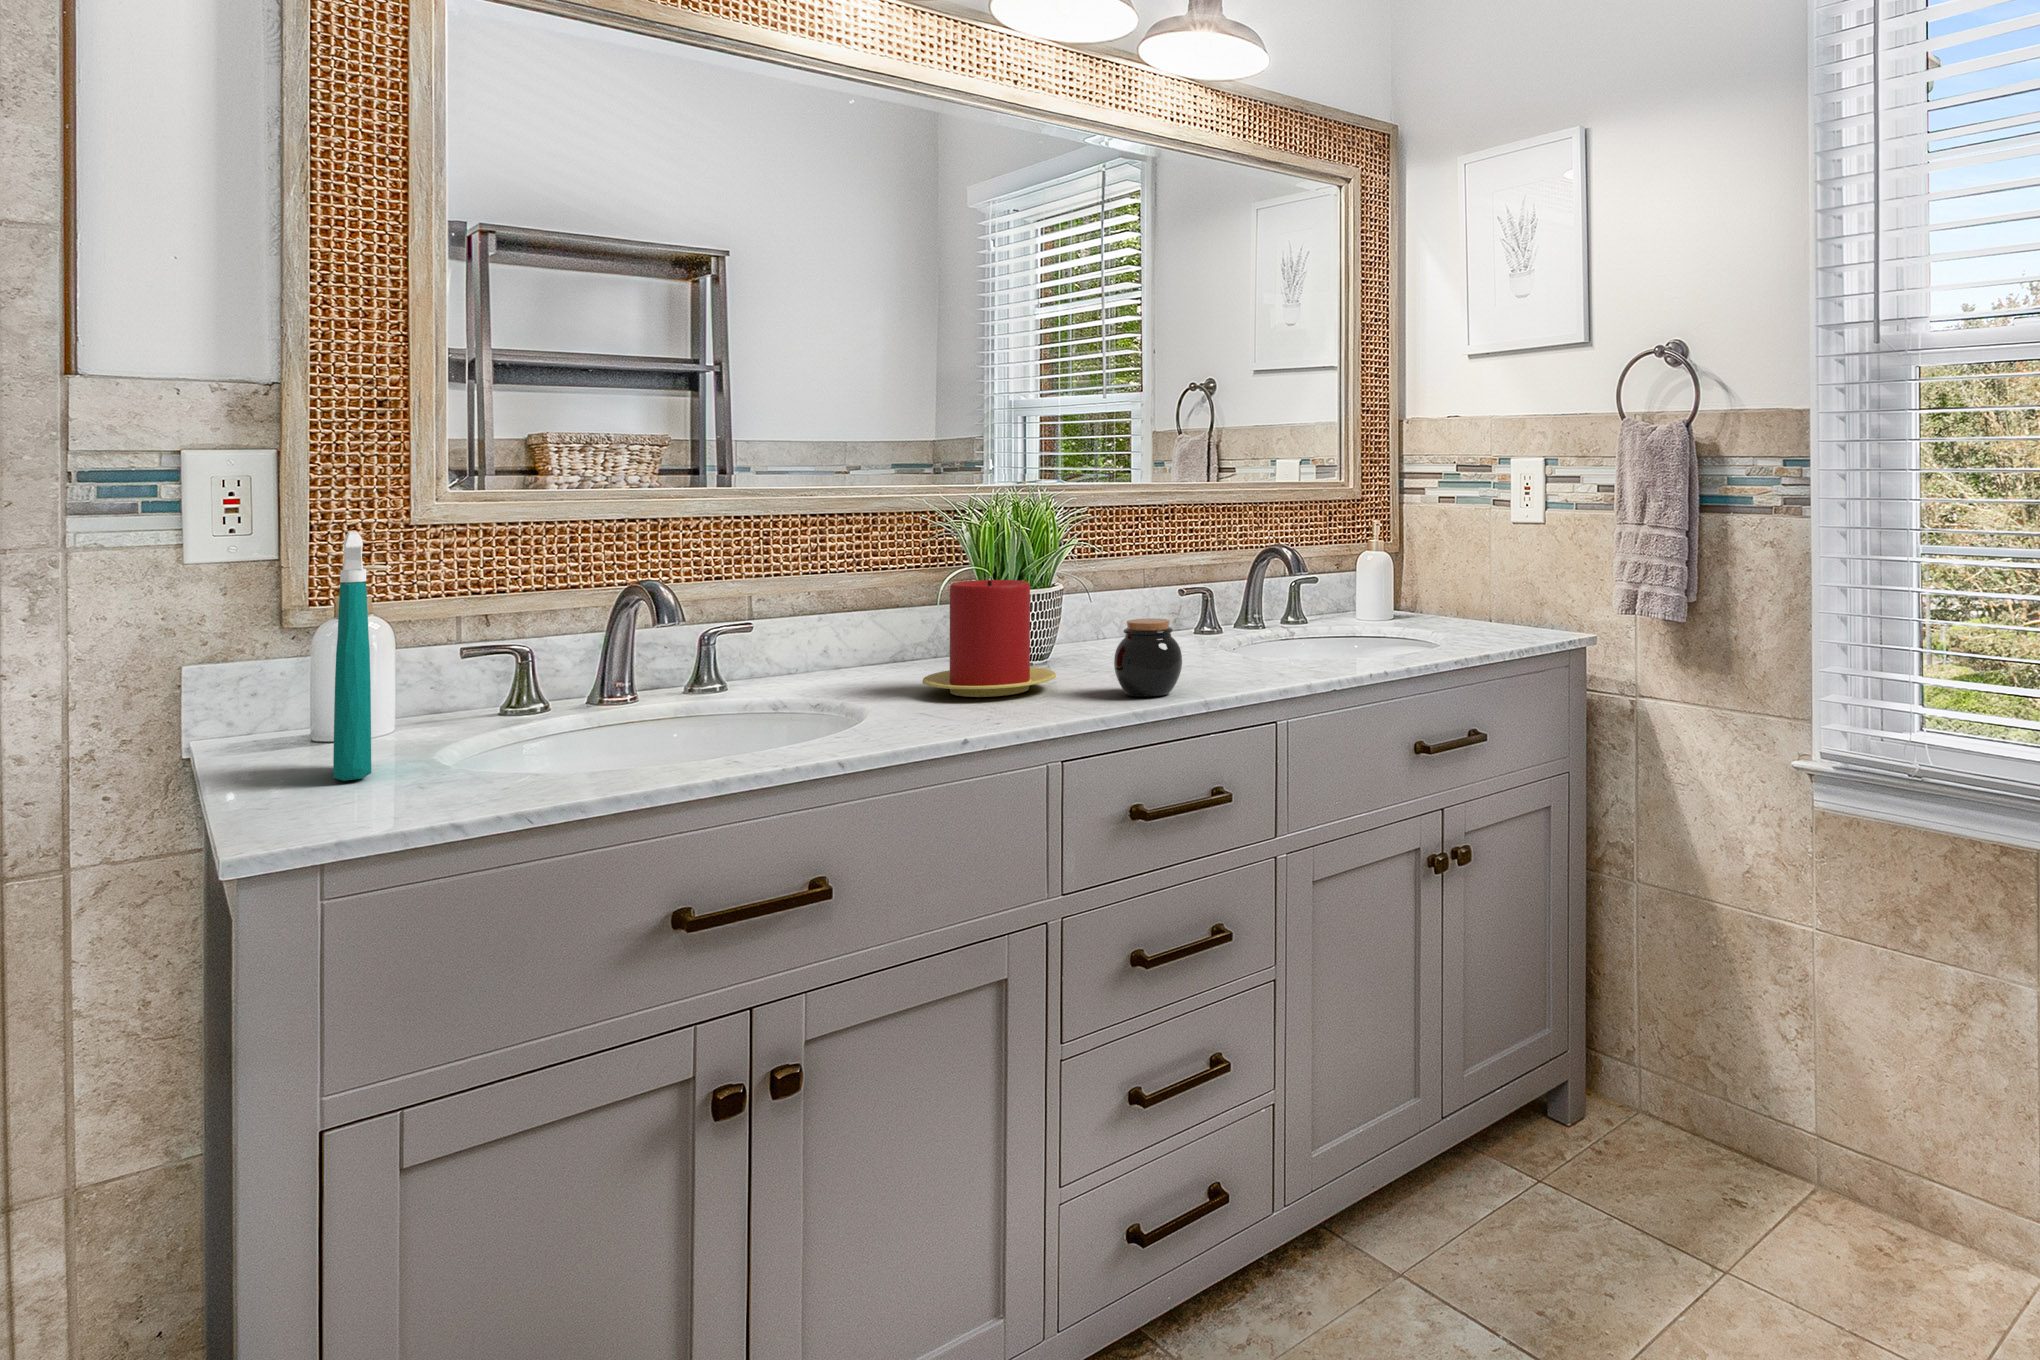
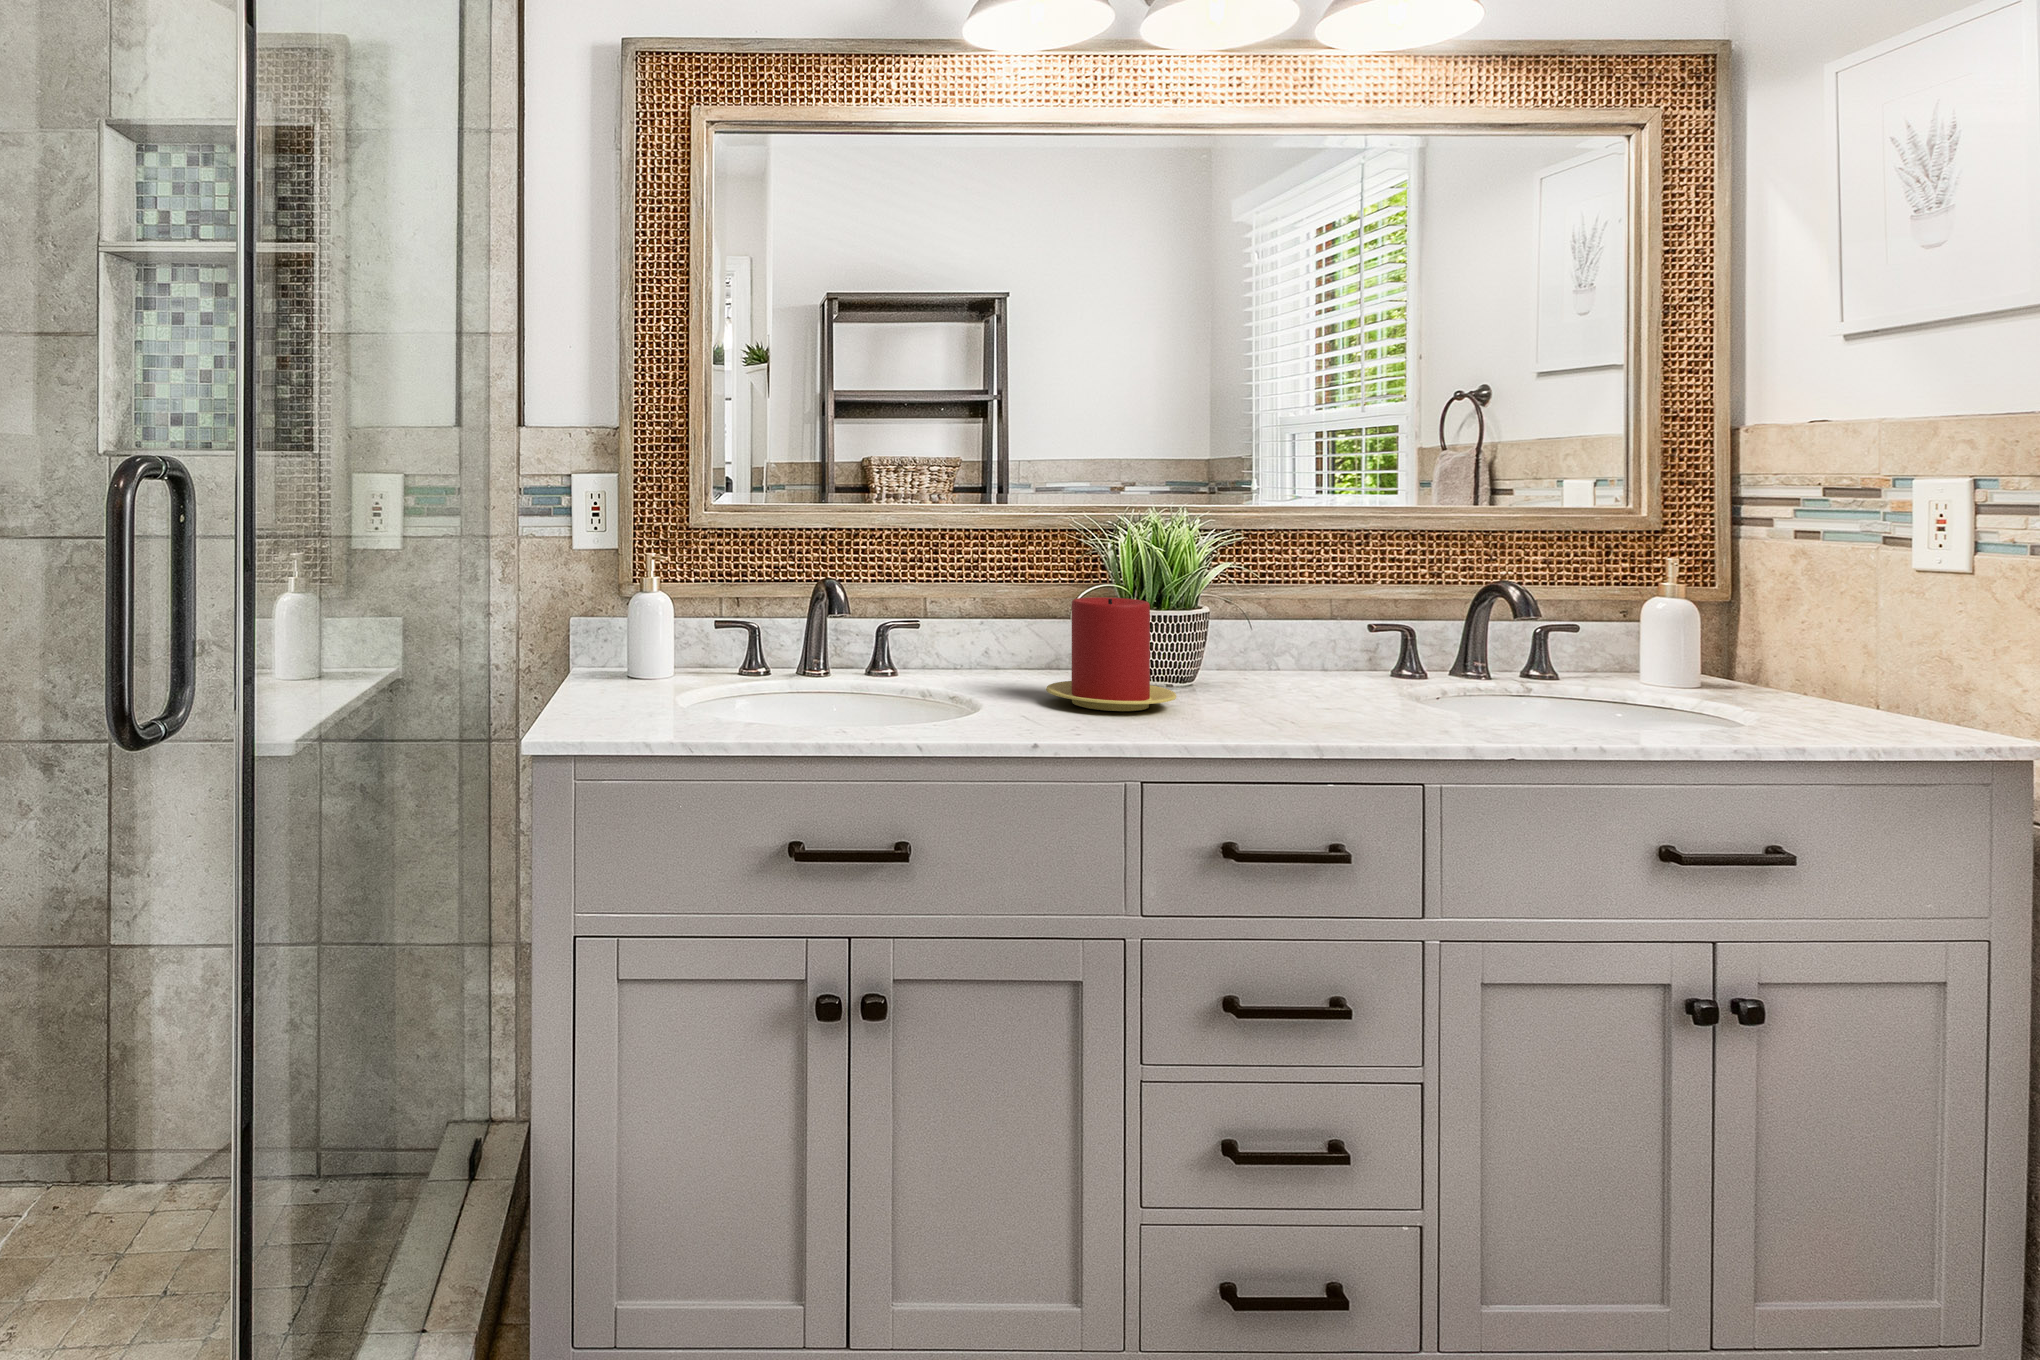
spray bottle: present [333,531,371,781] -> none [610,533,639,705]
jar: present [1114,618,1182,697] -> none [1225,651,1302,734]

